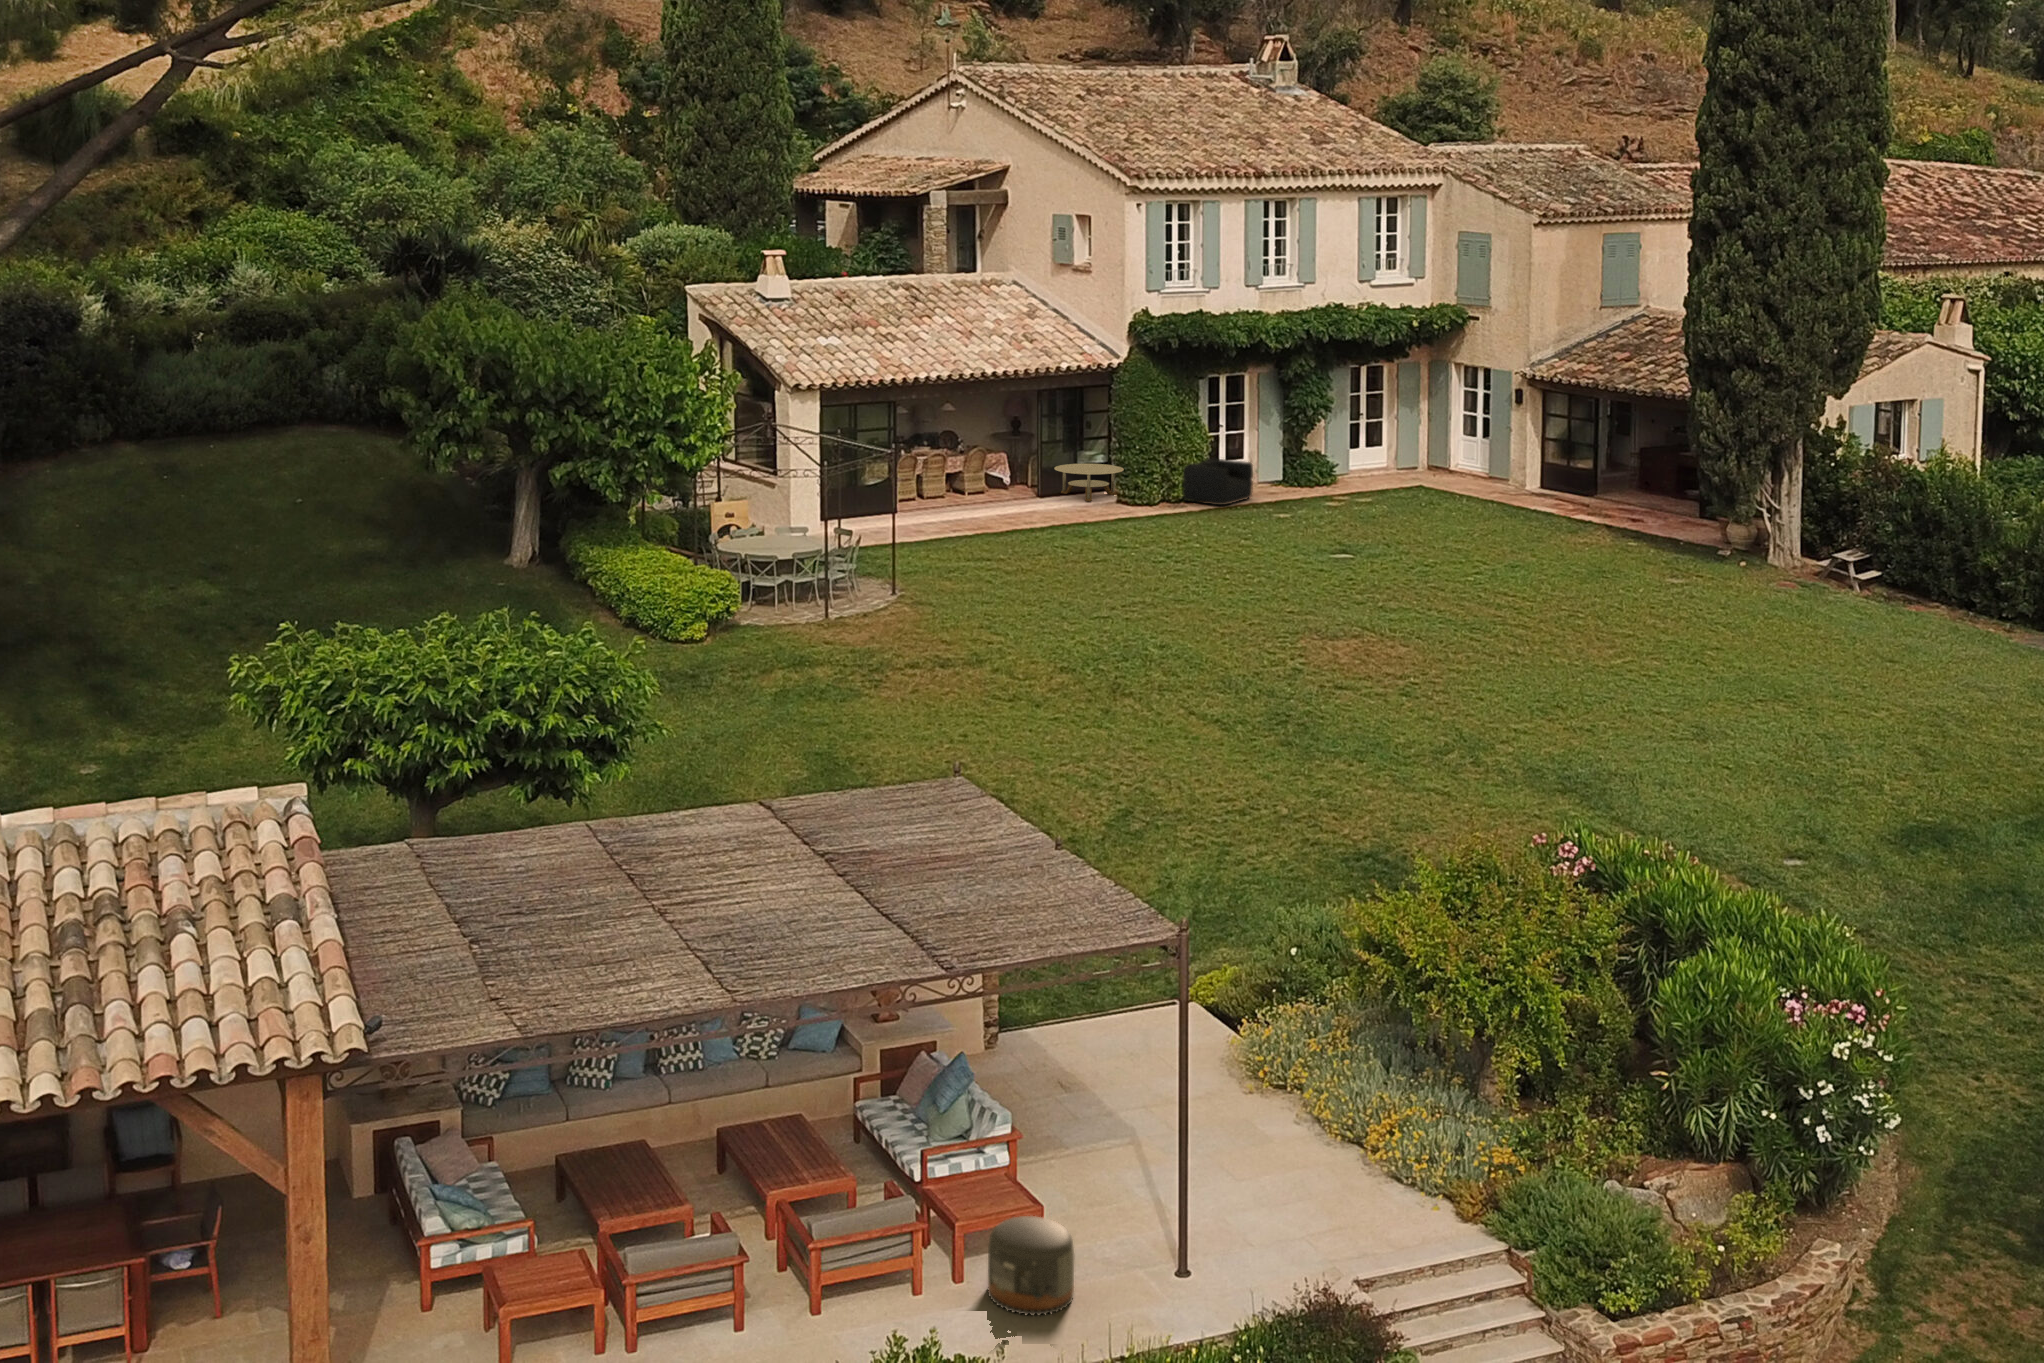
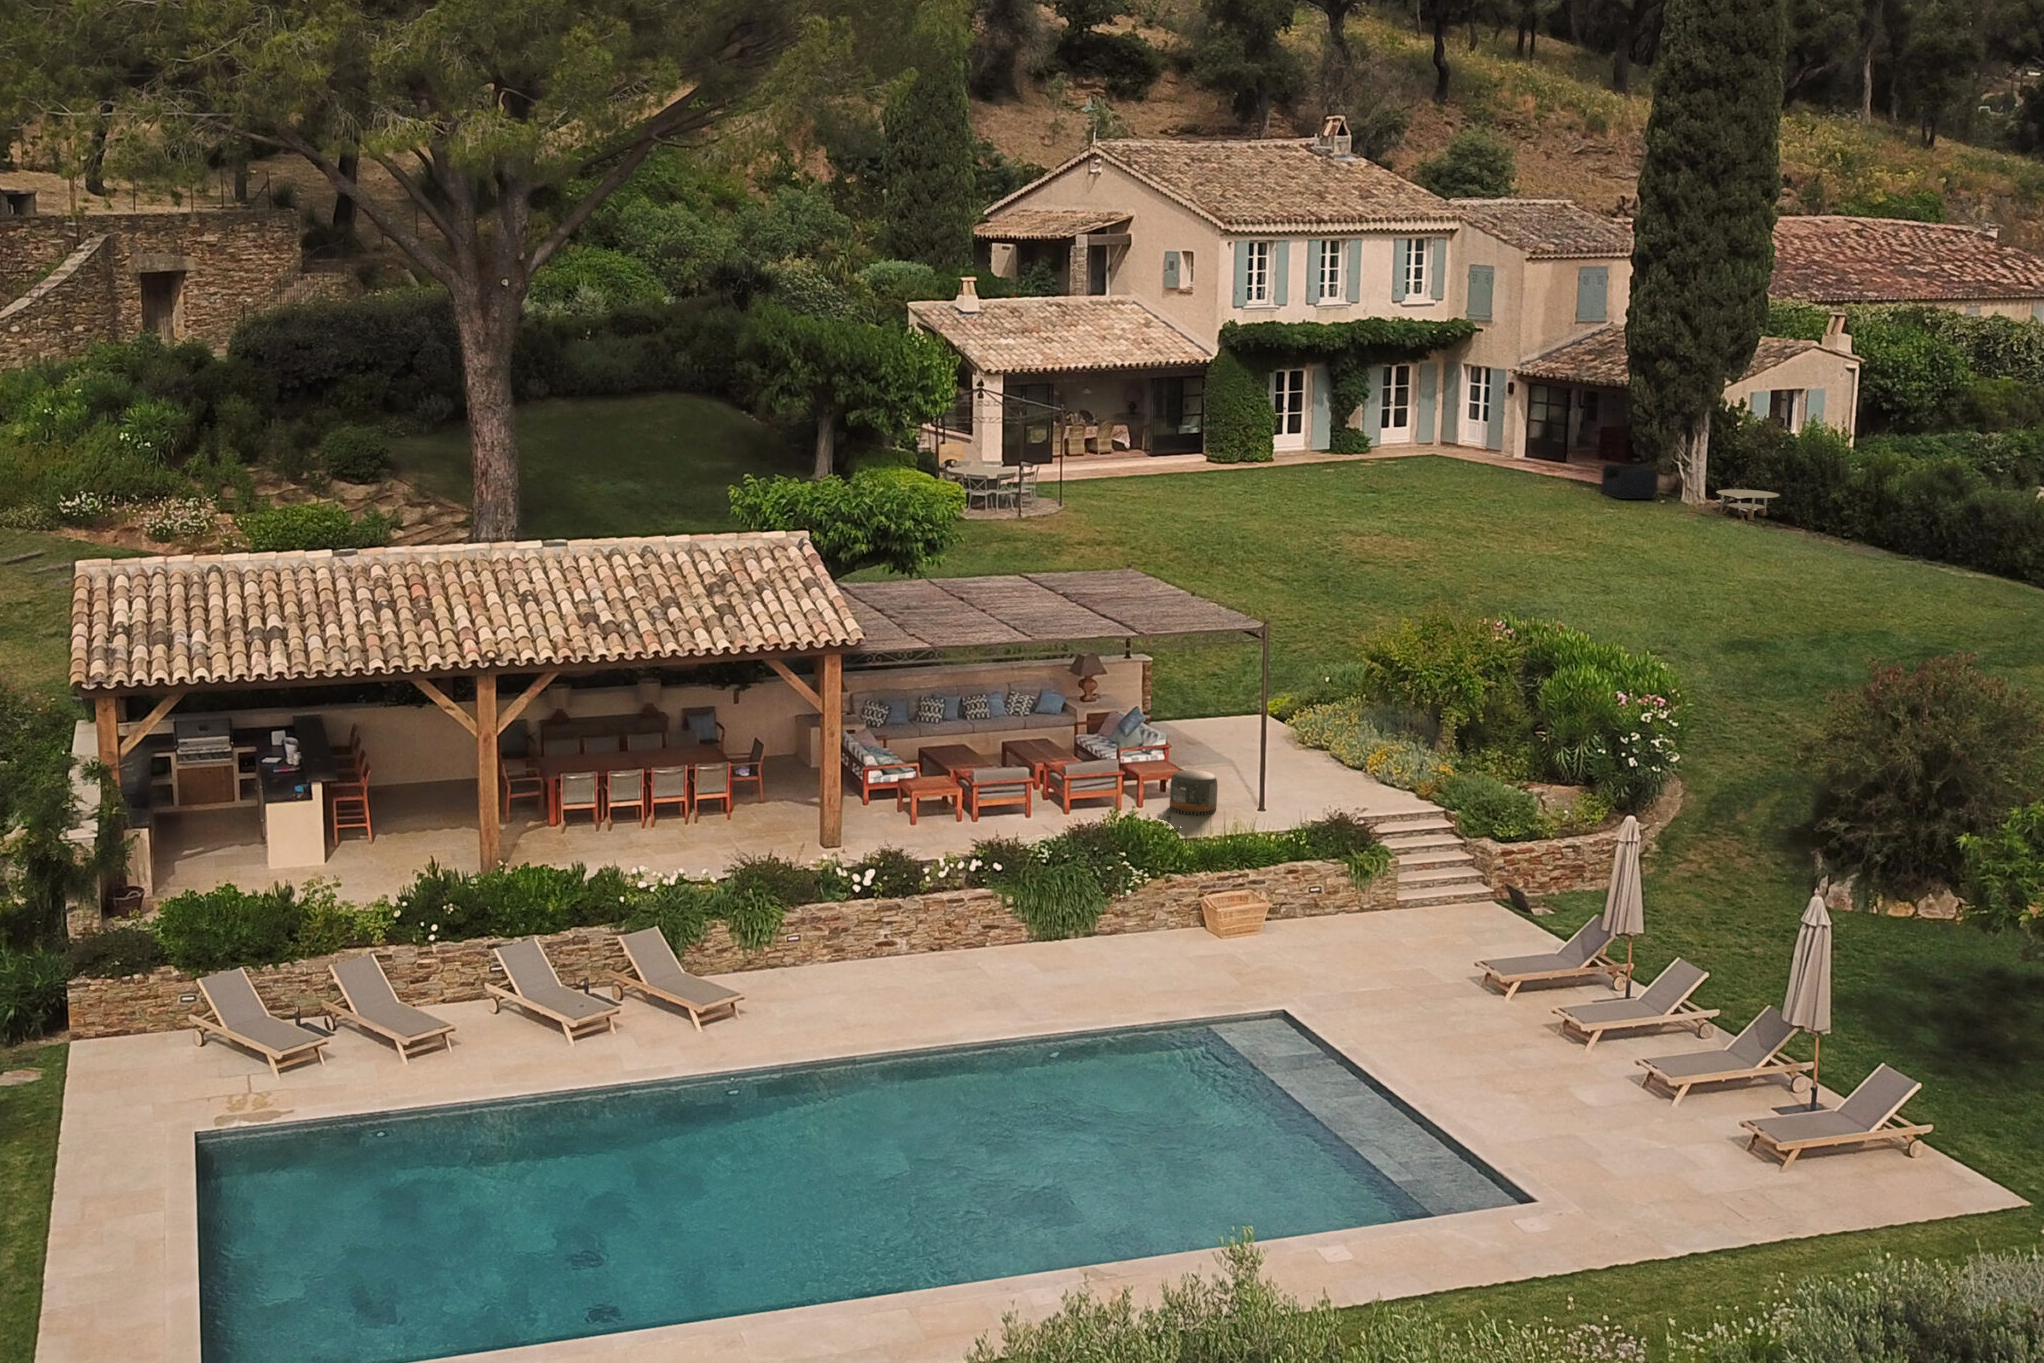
armchair: present [1182,459,1253,505] -> present [1601,464,1659,499]
round table: present [1054,464,1124,501] -> present [1716,489,1779,521]

